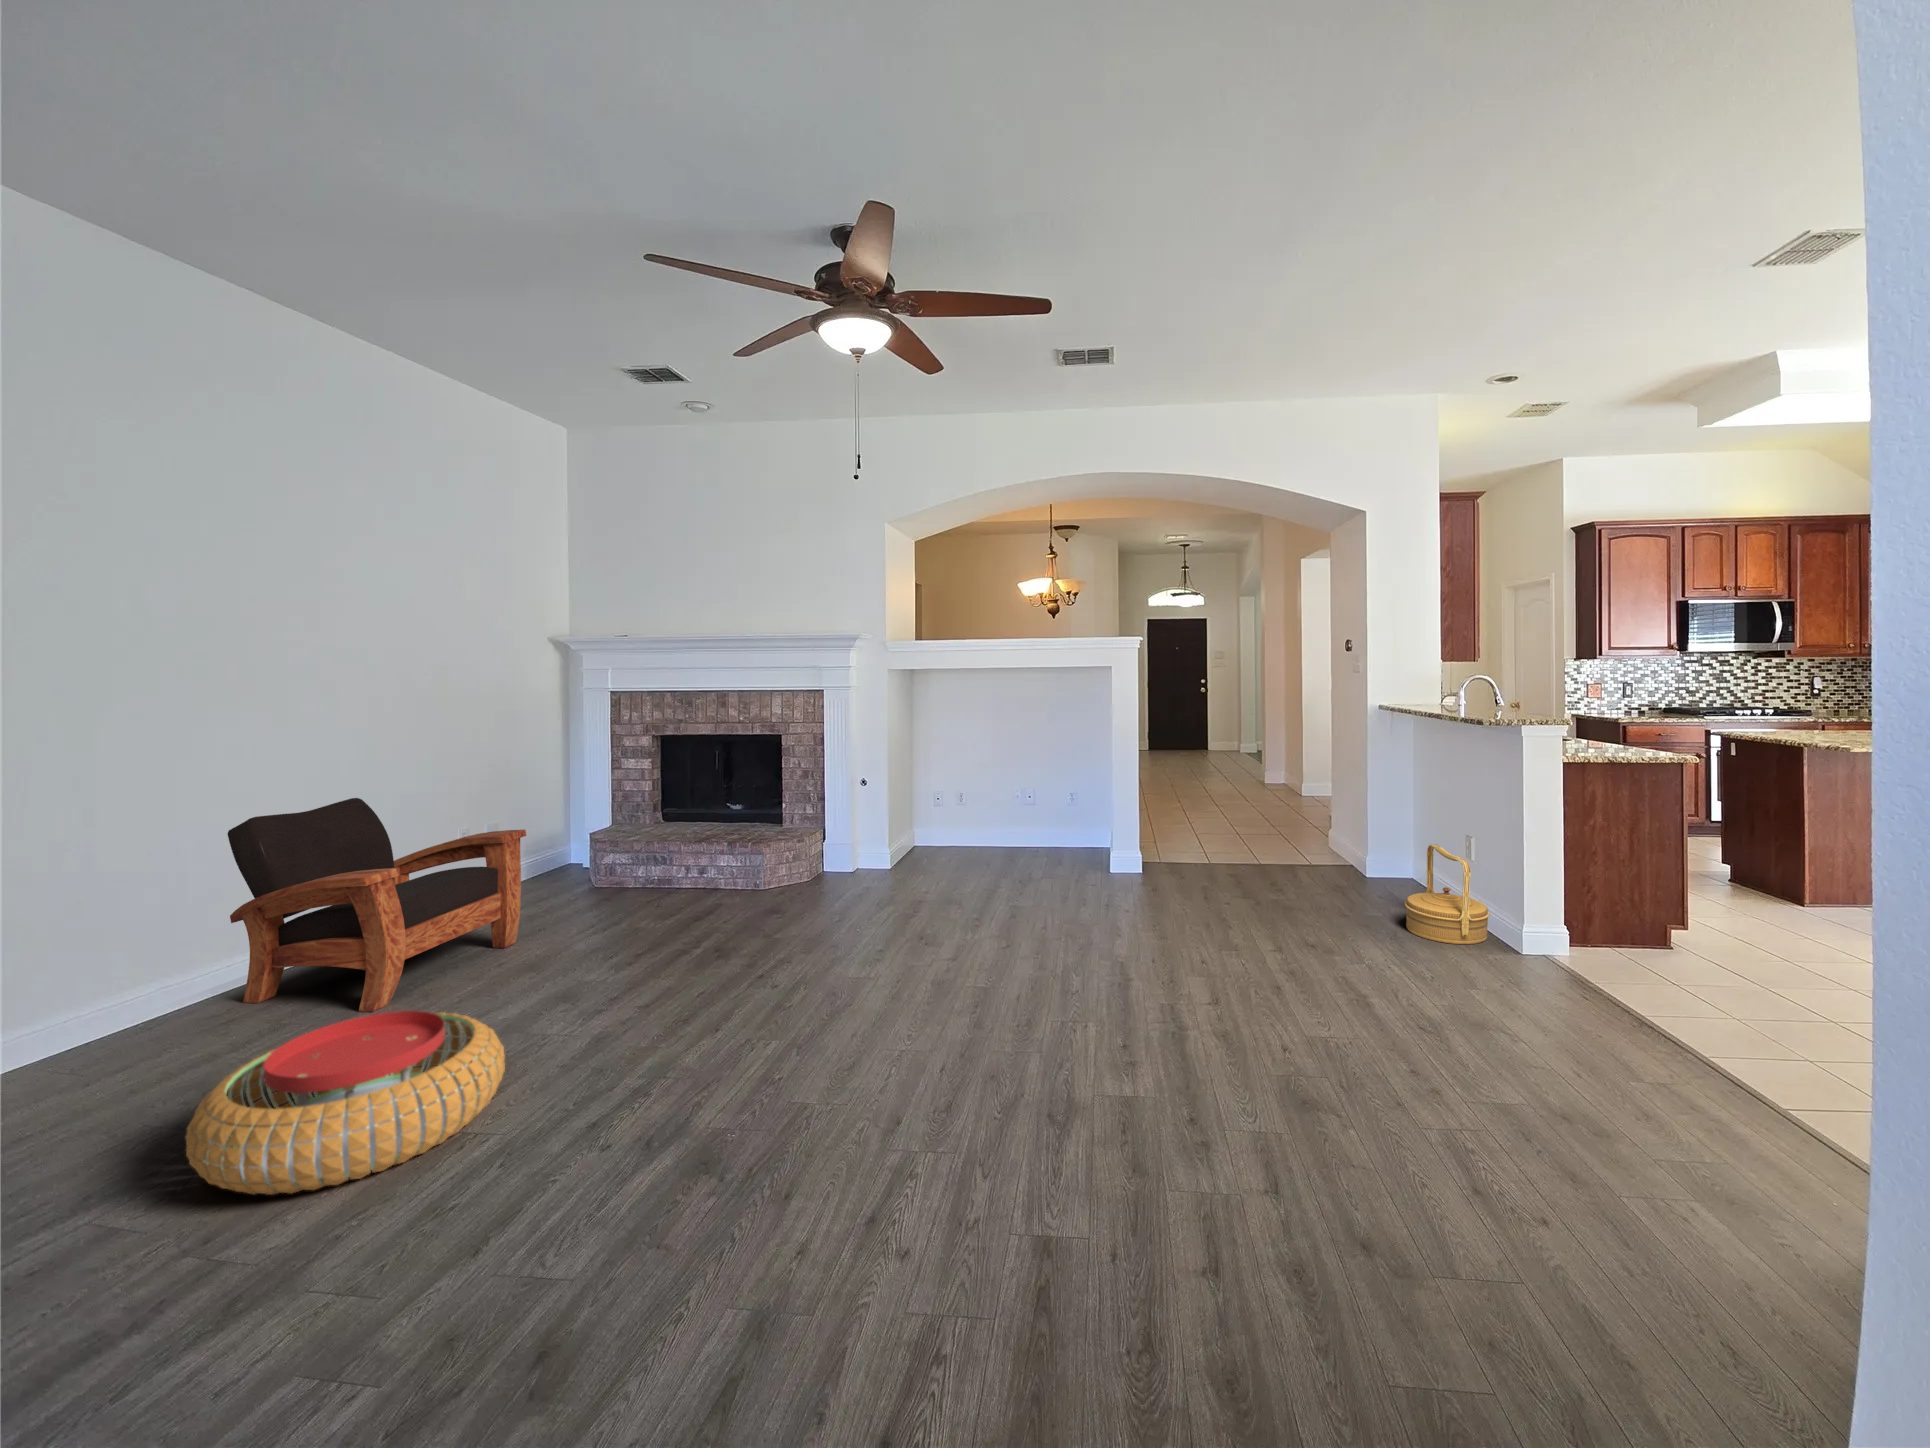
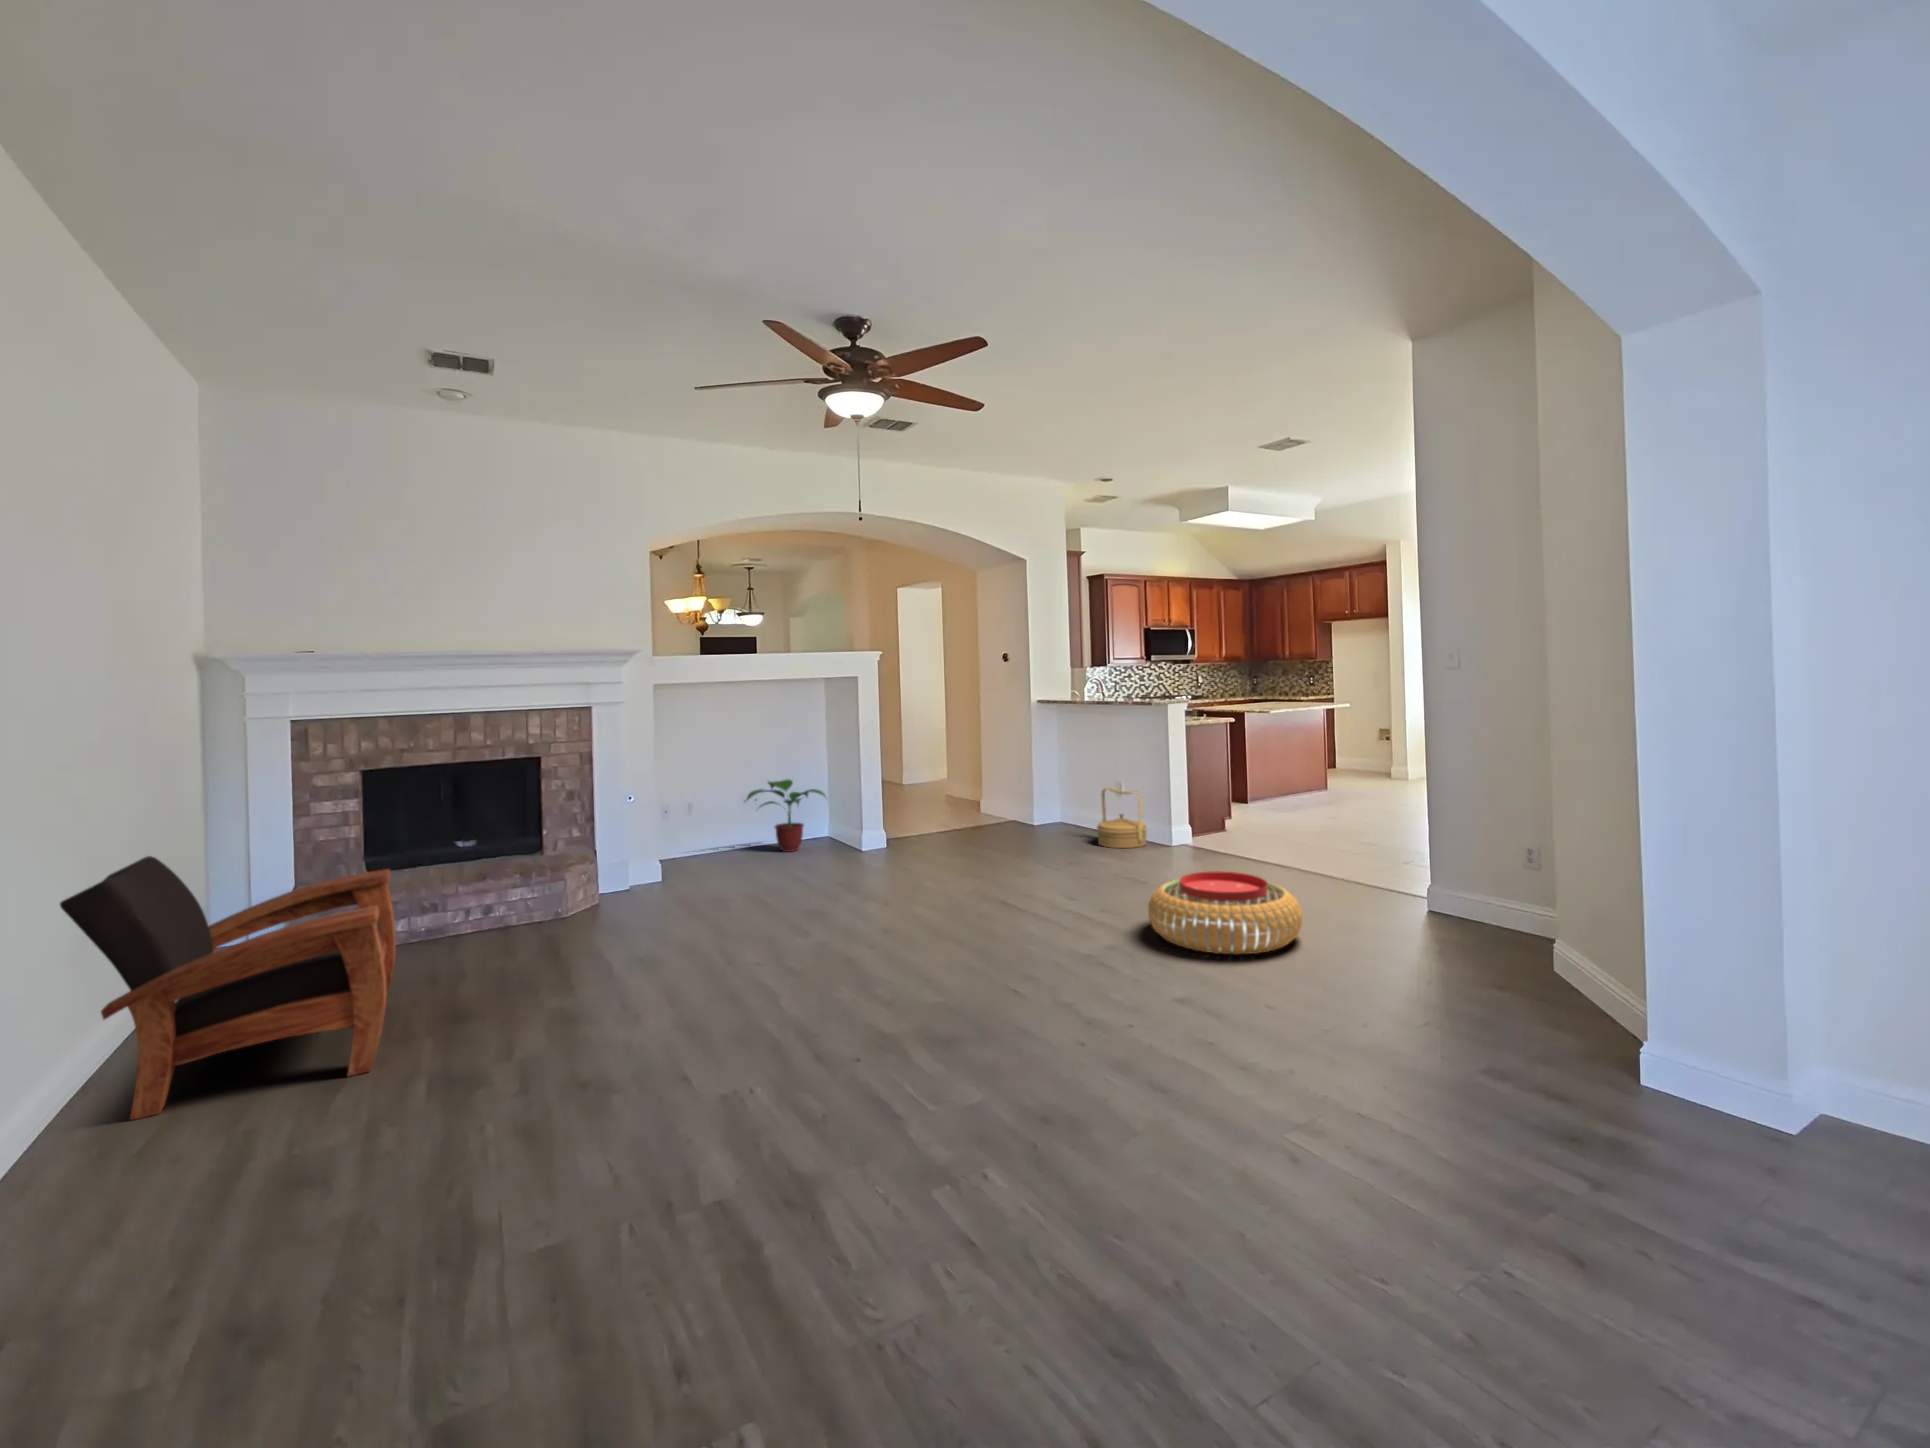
potted plant: none [997,776,1084,857] -> present [747,779,825,852]
pouf: present [186,1011,505,1195] -> present [1148,871,1303,954]

